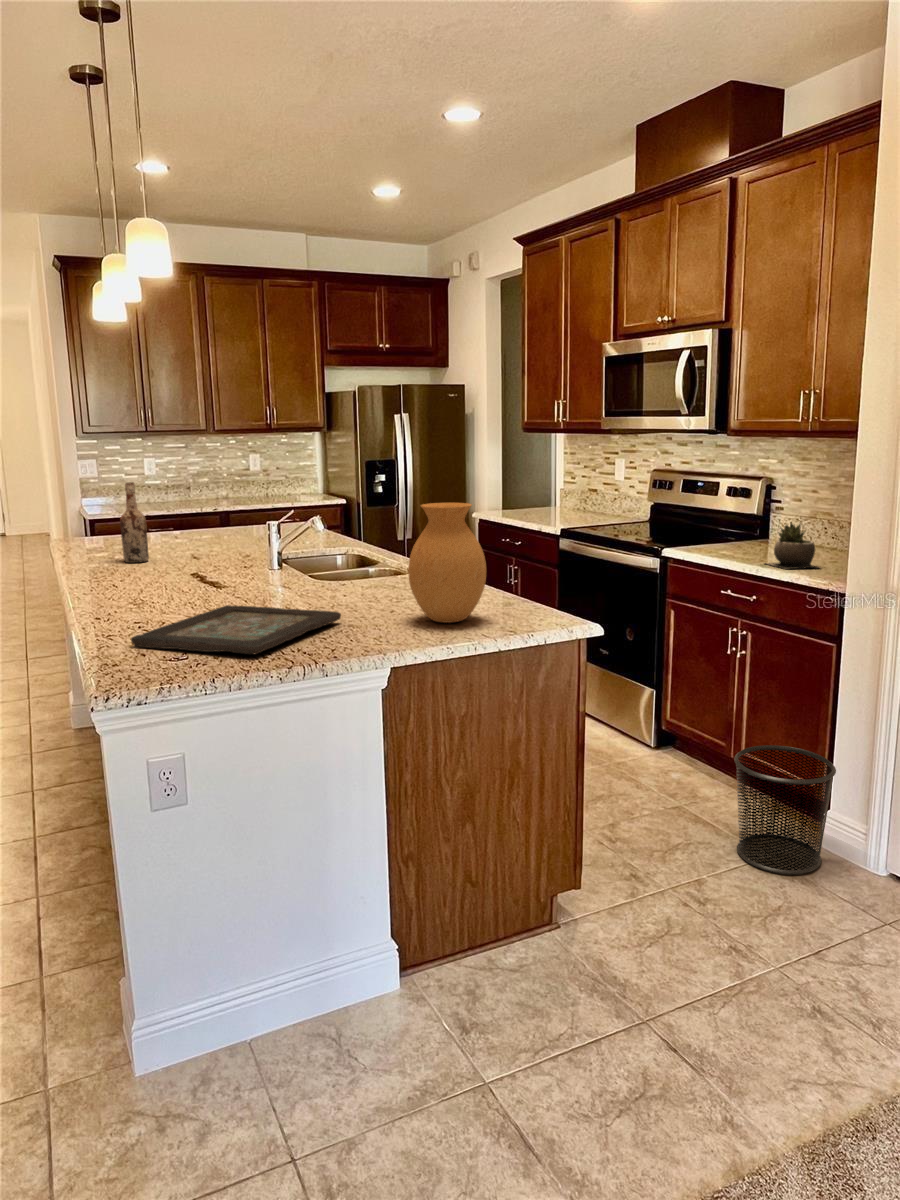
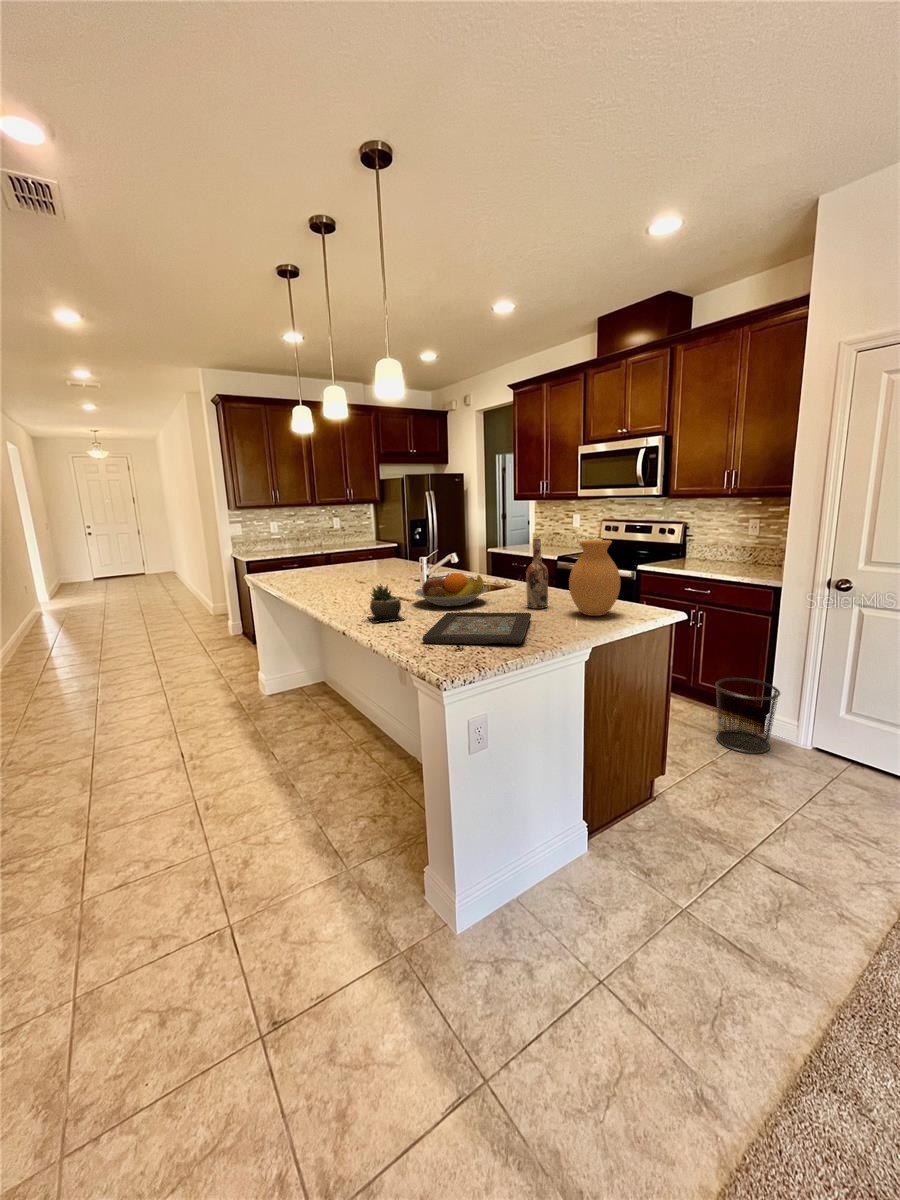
wine bottle: present [120,482,149,563] -> present [526,539,548,609]
succulent plant: present [766,523,819,569] -> present [368,584,404,623]
fruit bowl: none [216,546,332,597] -> present [415,573,487,607]

